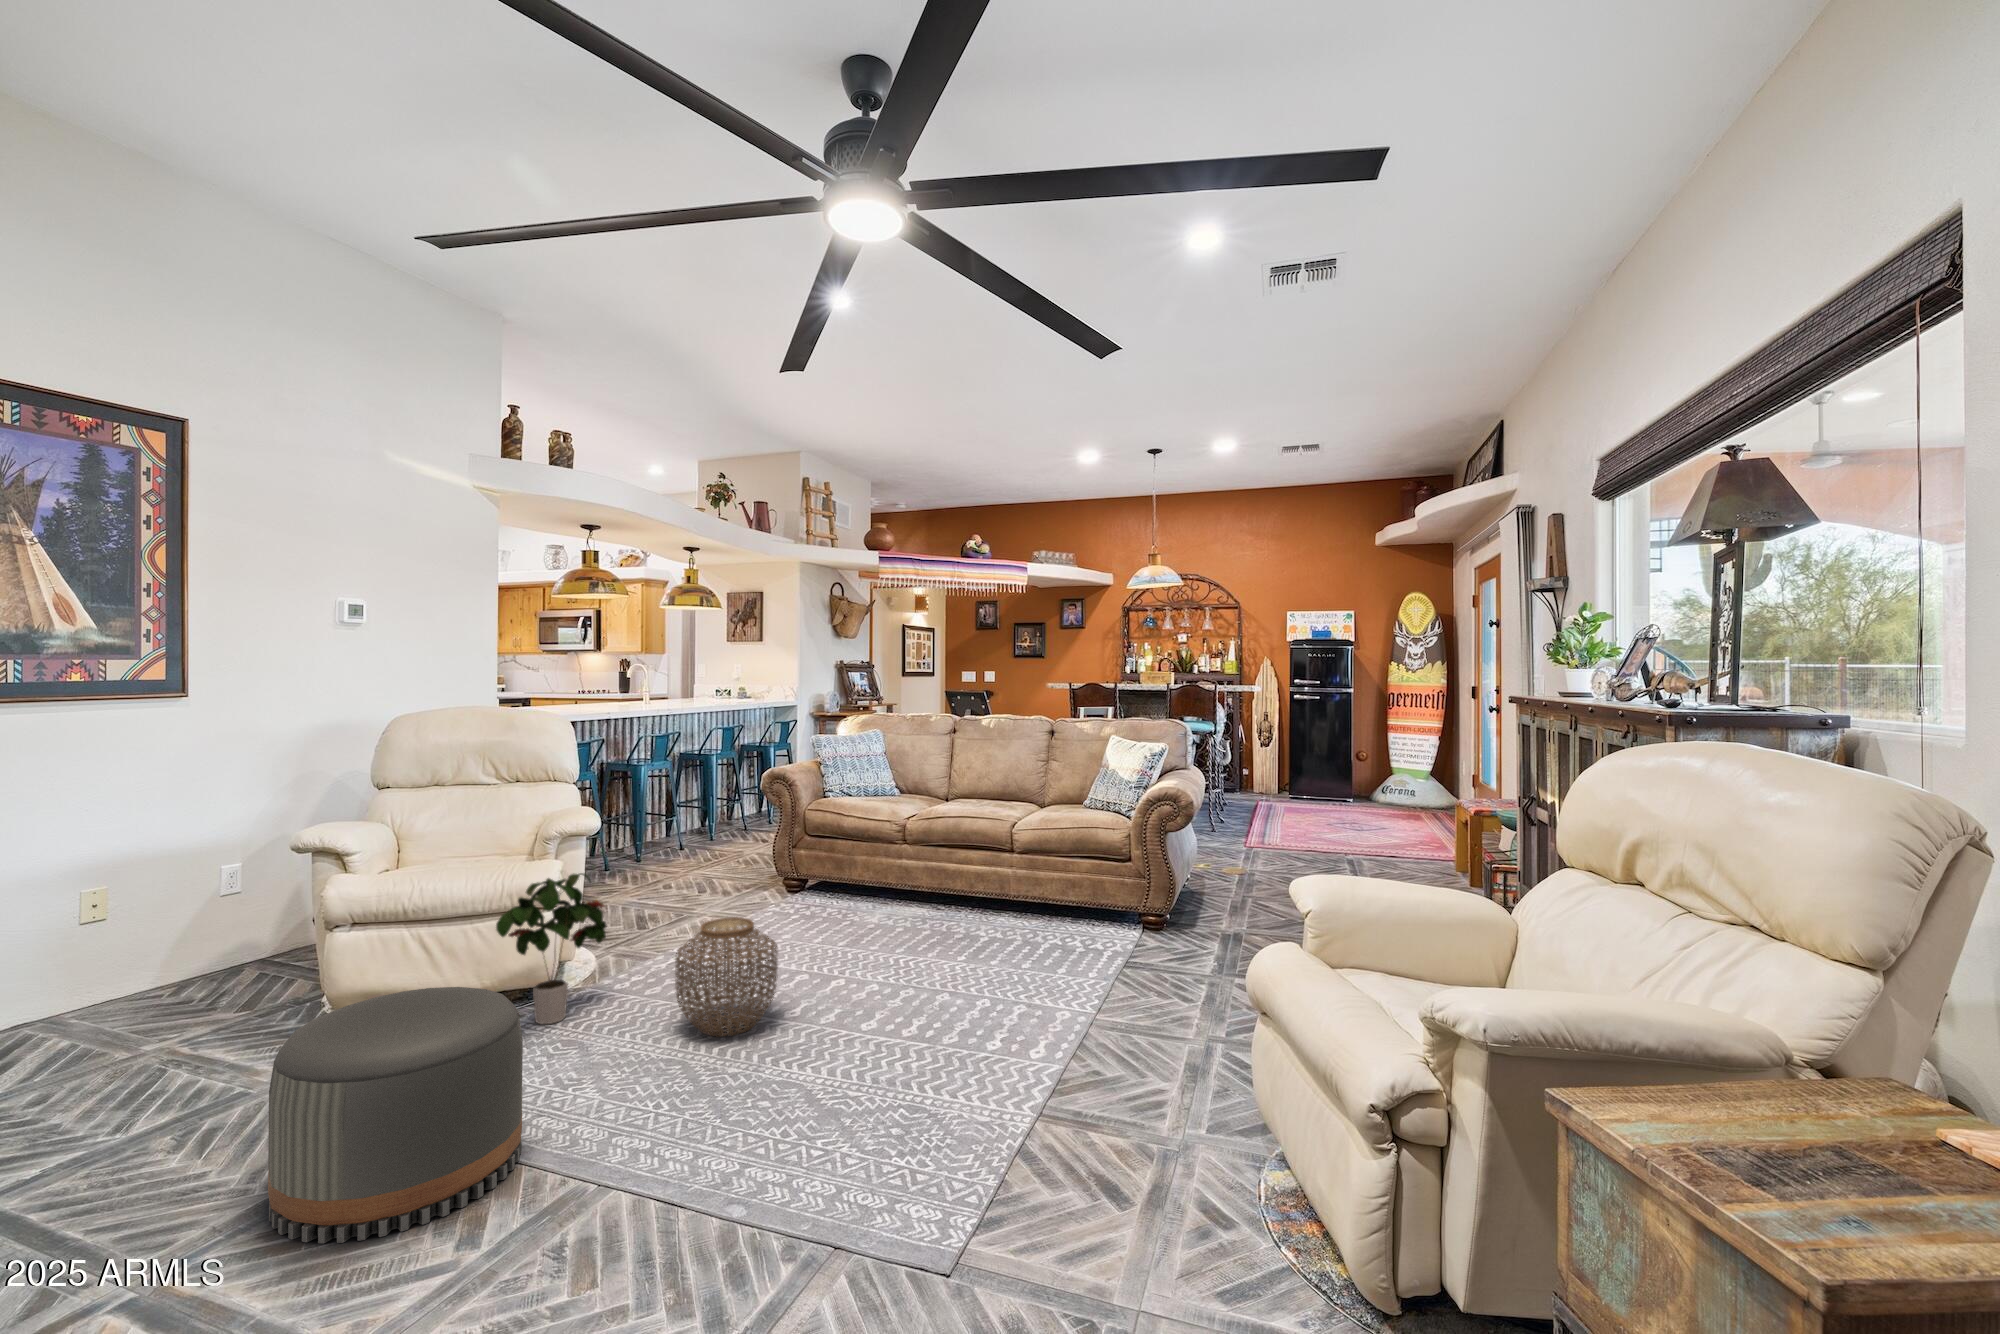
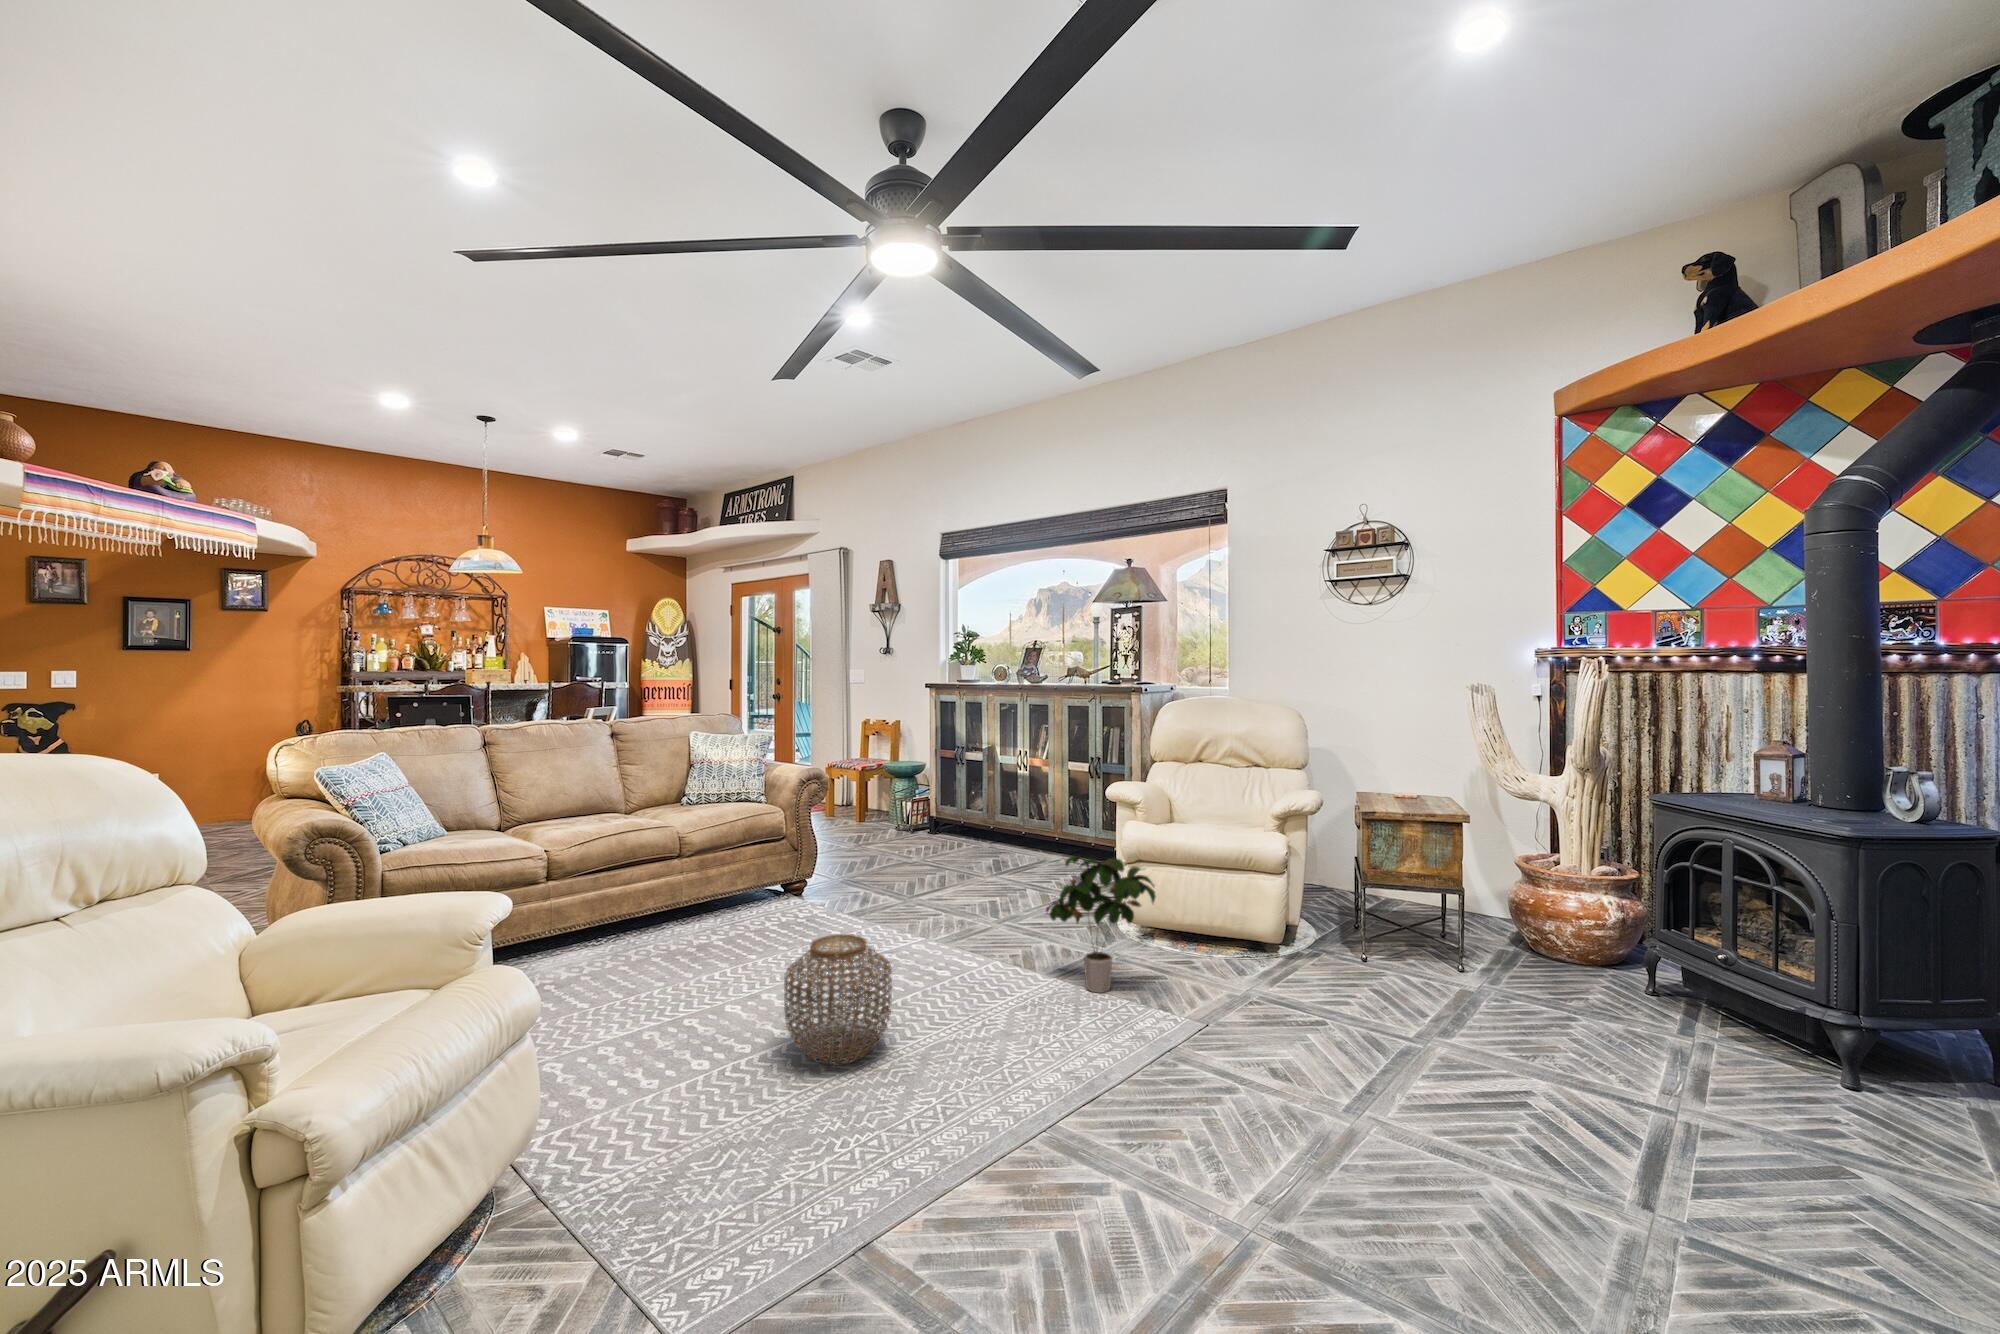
potted plant: present [496,873,607,1024] -> present [1046,855,1156,993]
pouf: present [268,987,523,1243] -> none [966,1003,1191,1292]

